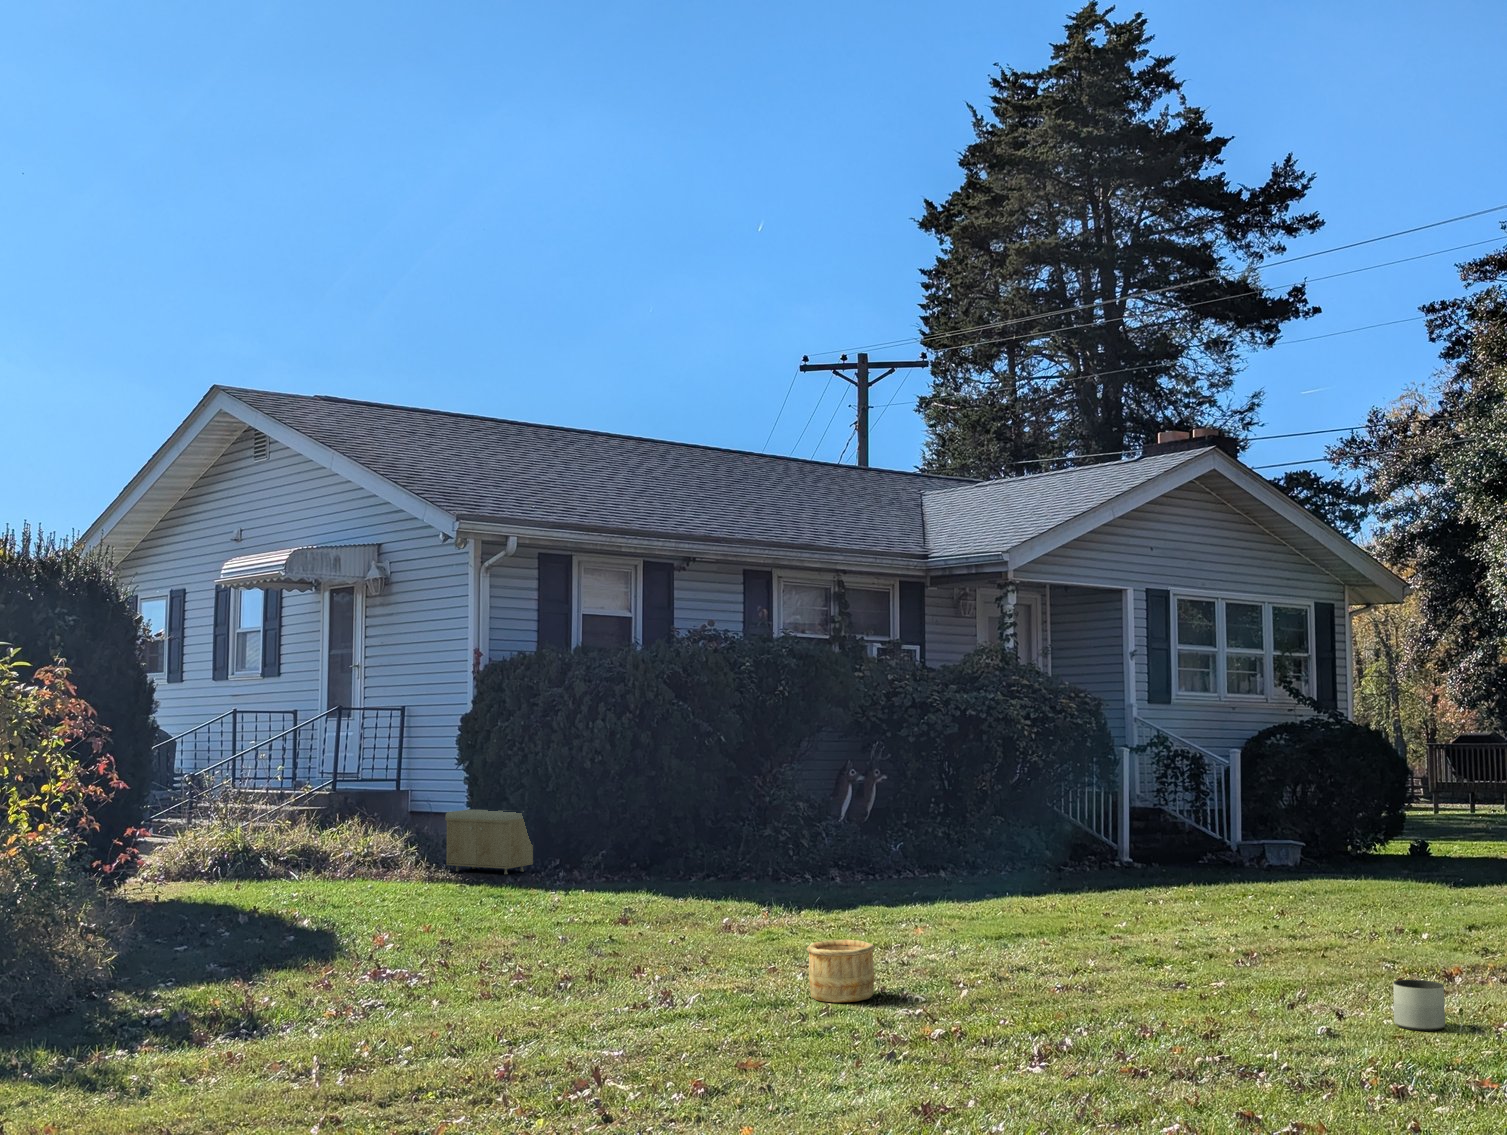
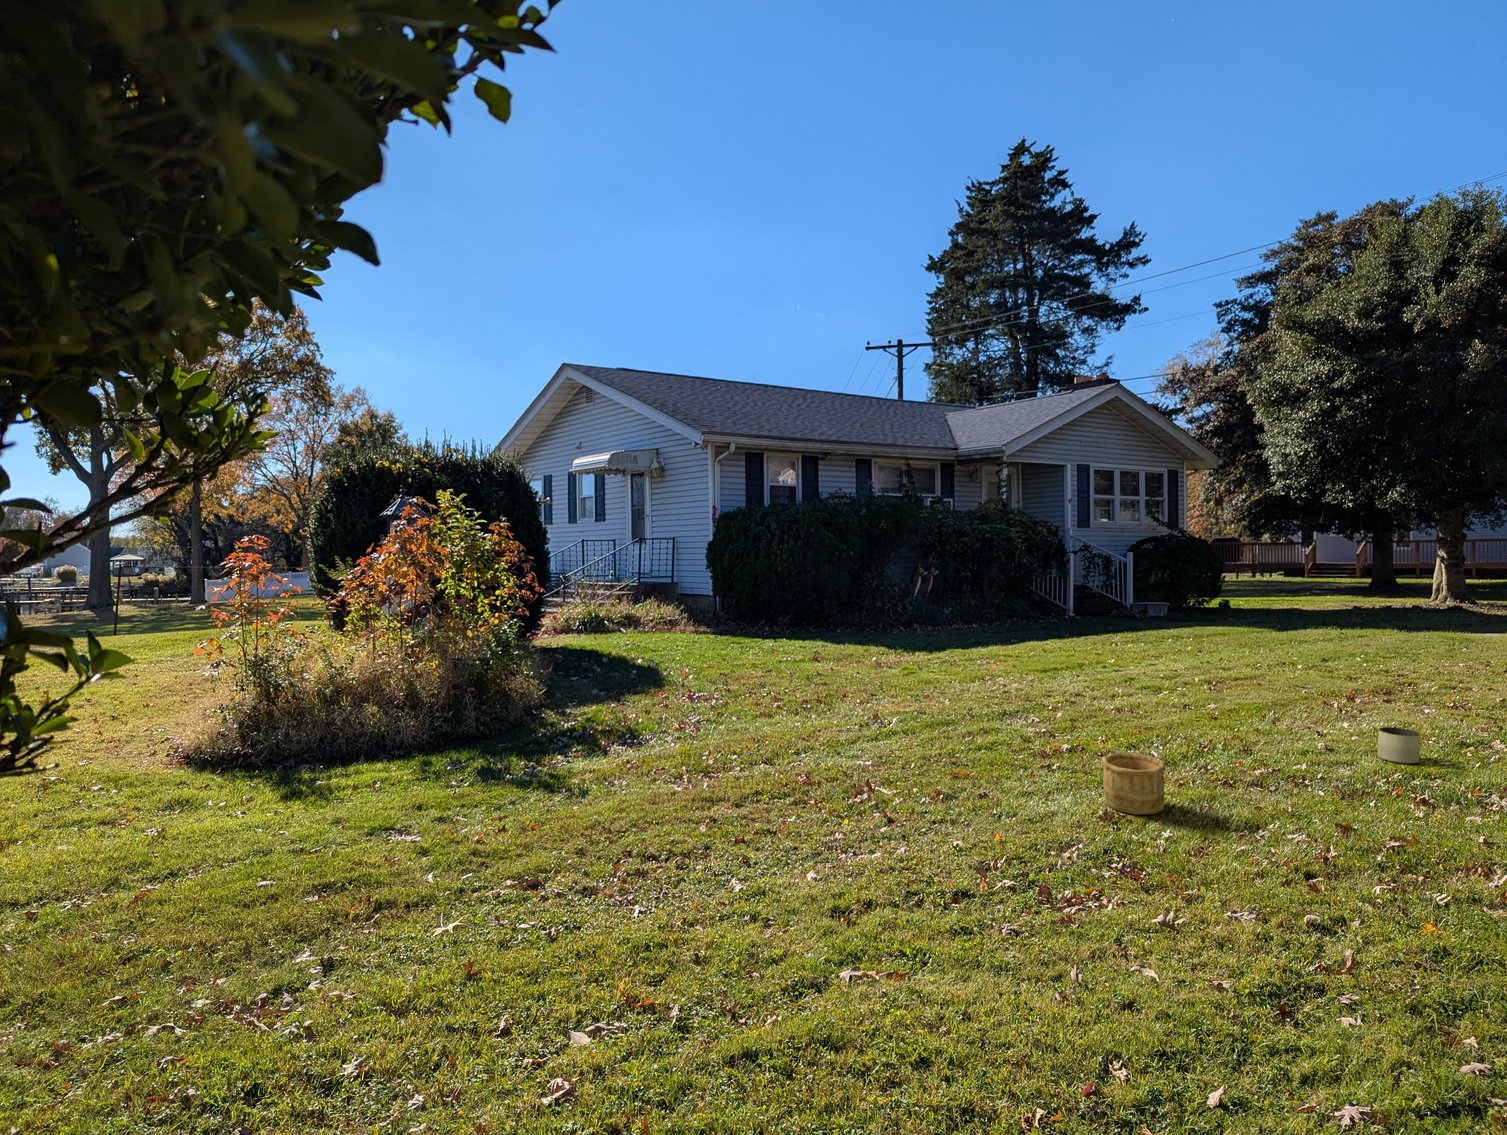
storage bench: present [445,809,533,874] -> none [703,594,751,630]
wooden bucket: present [807,939,875,1002] -> present [1102,753,1166,815]

